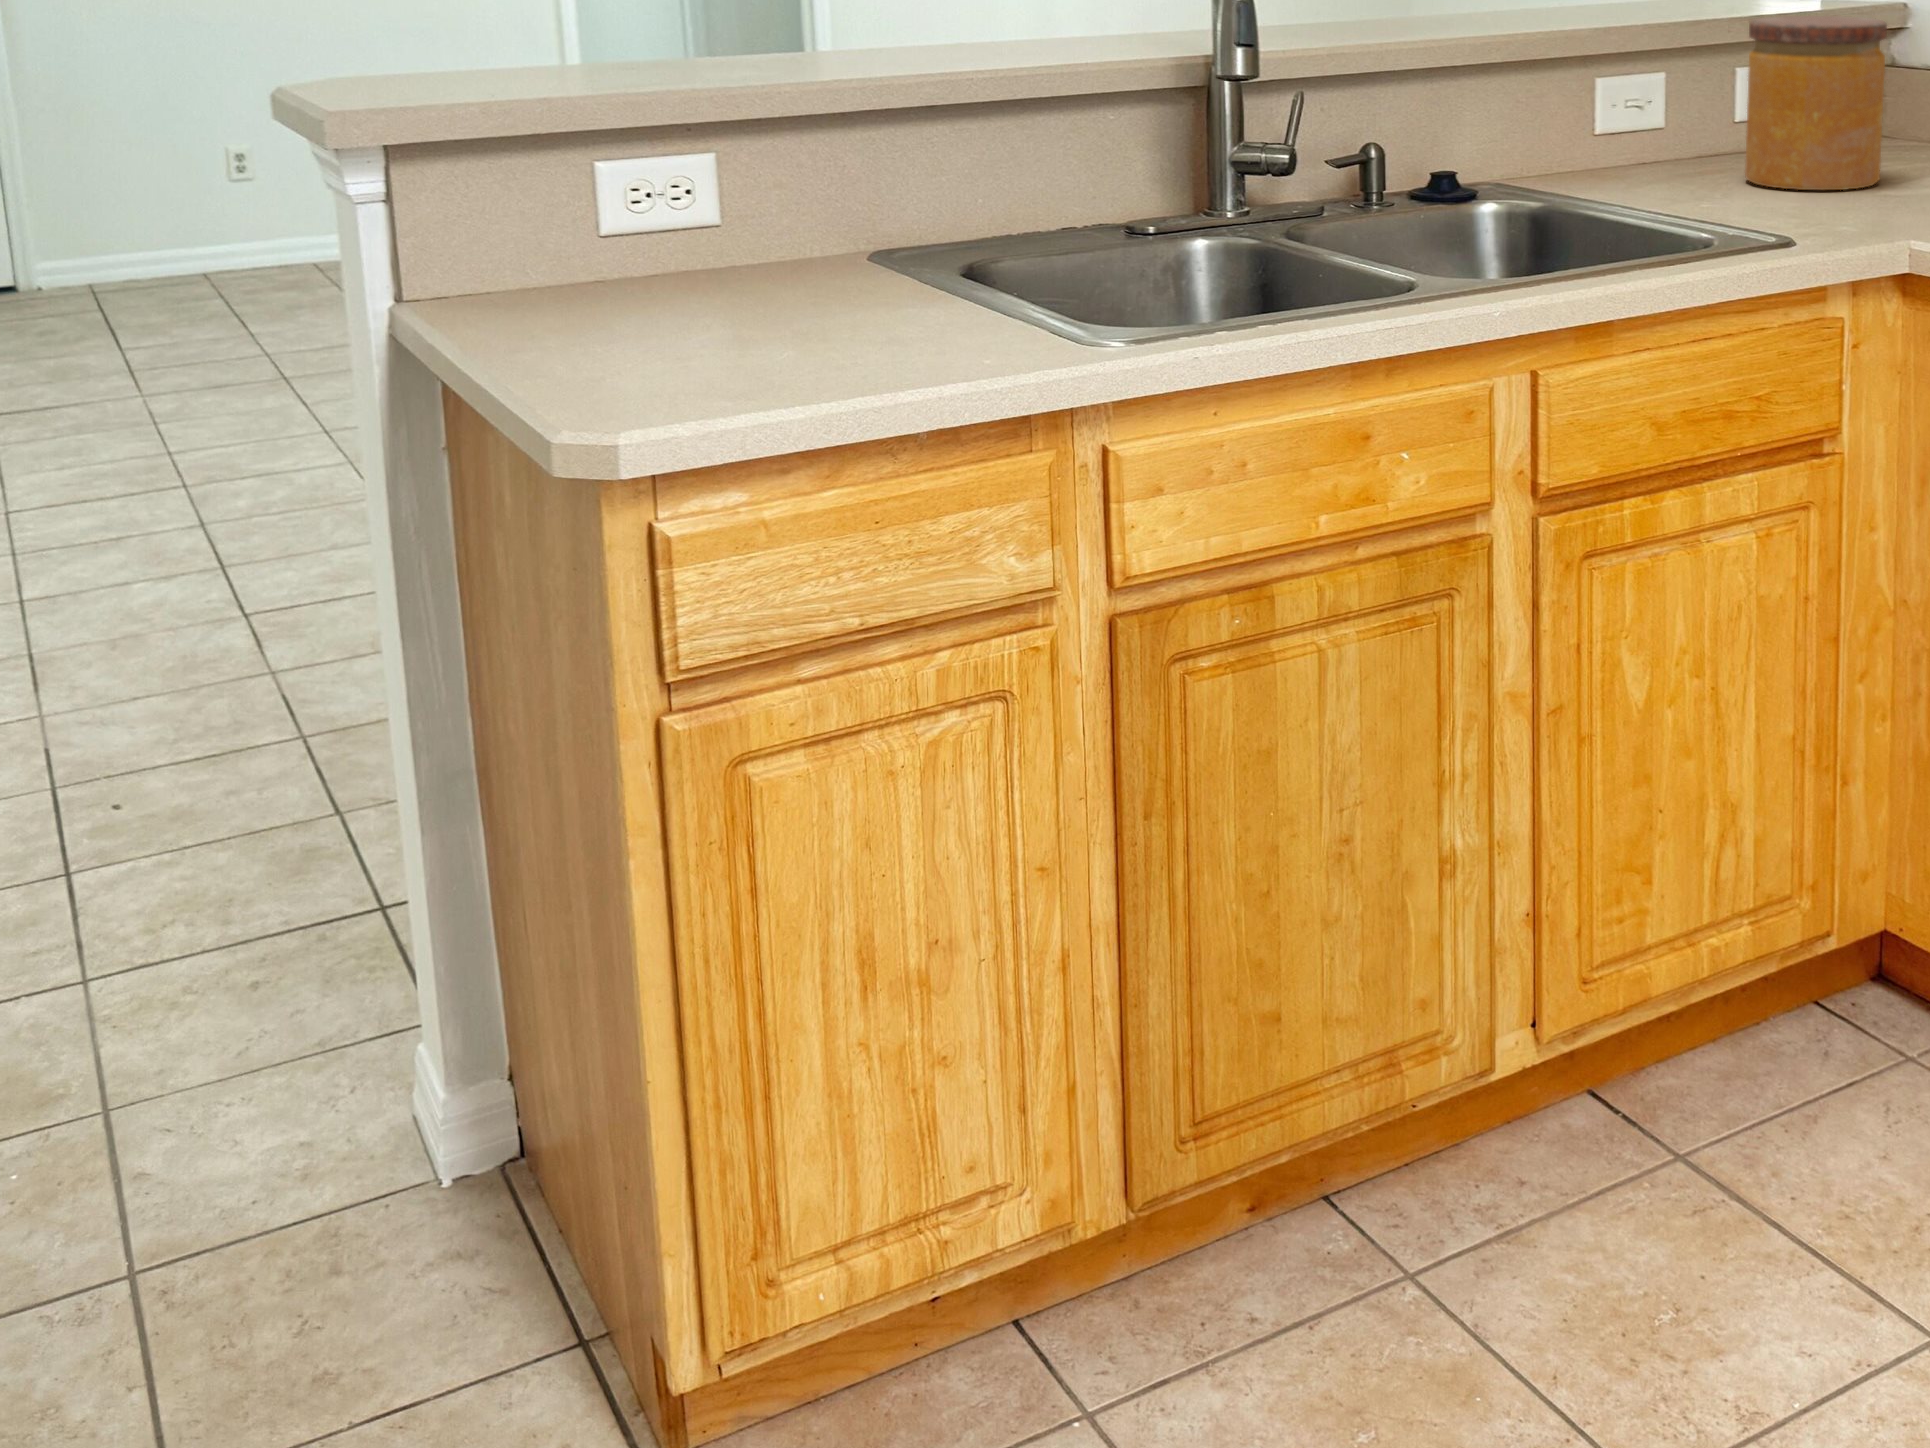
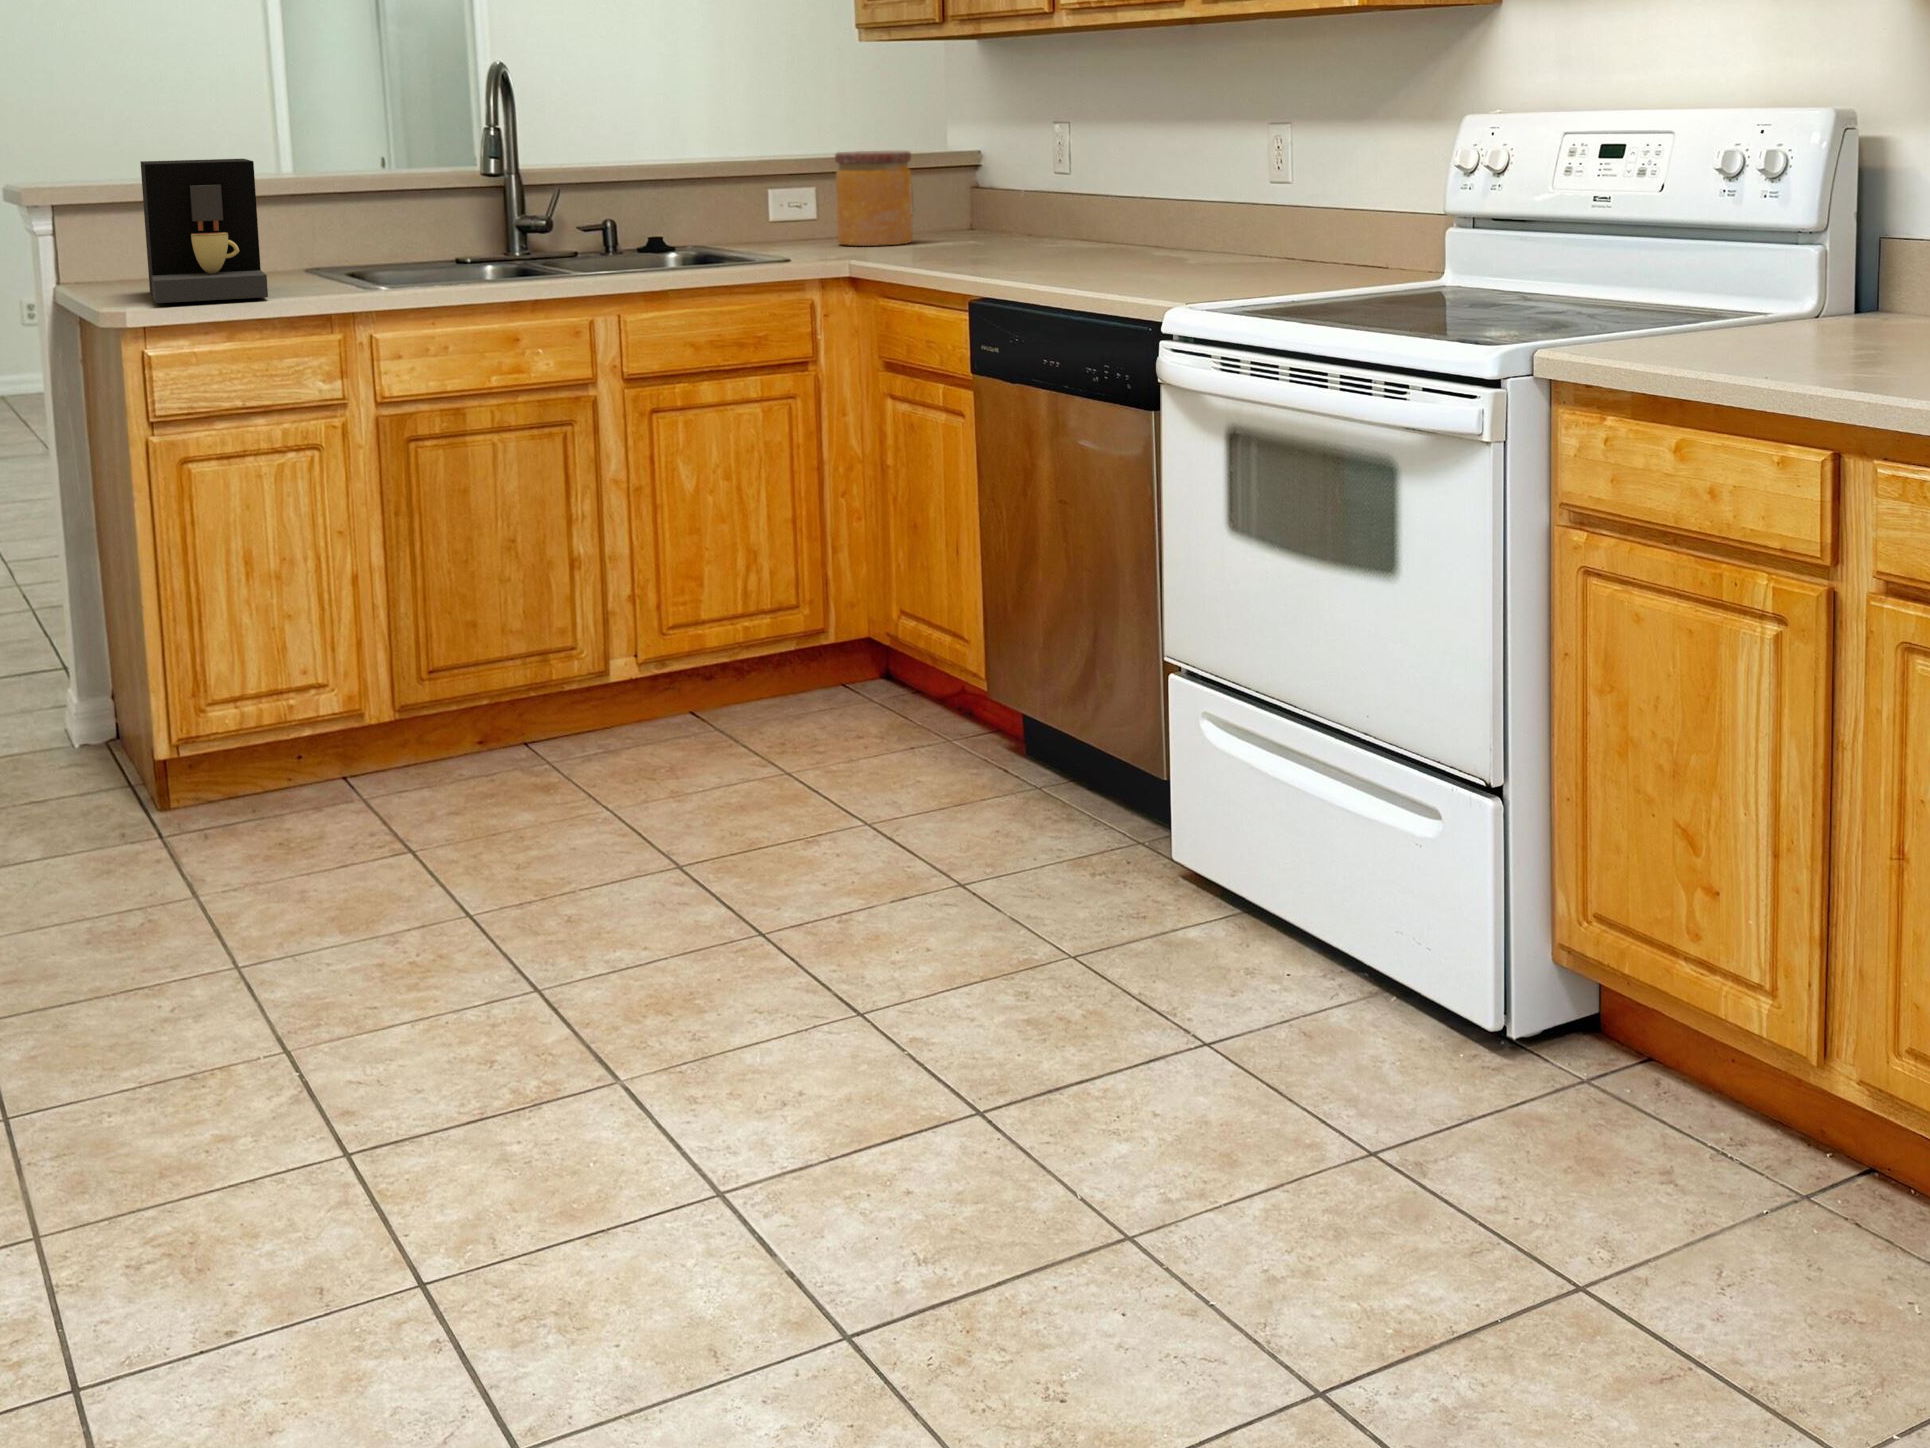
coffee maker: none [579,55,898,408] -> present [141,159,268,303]

